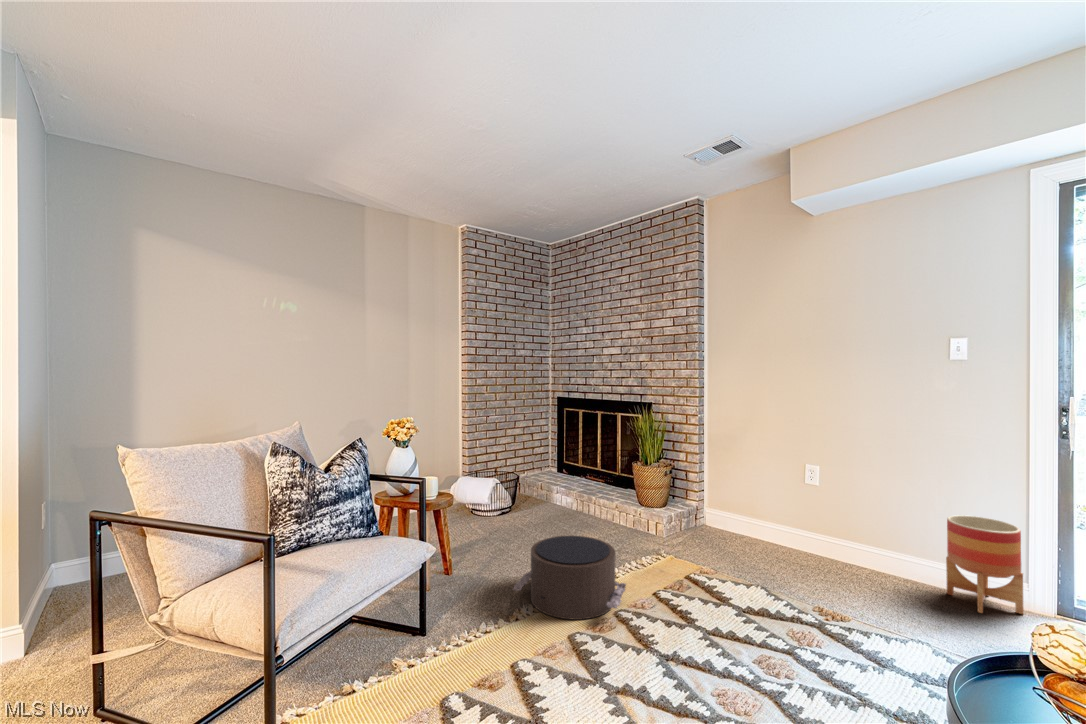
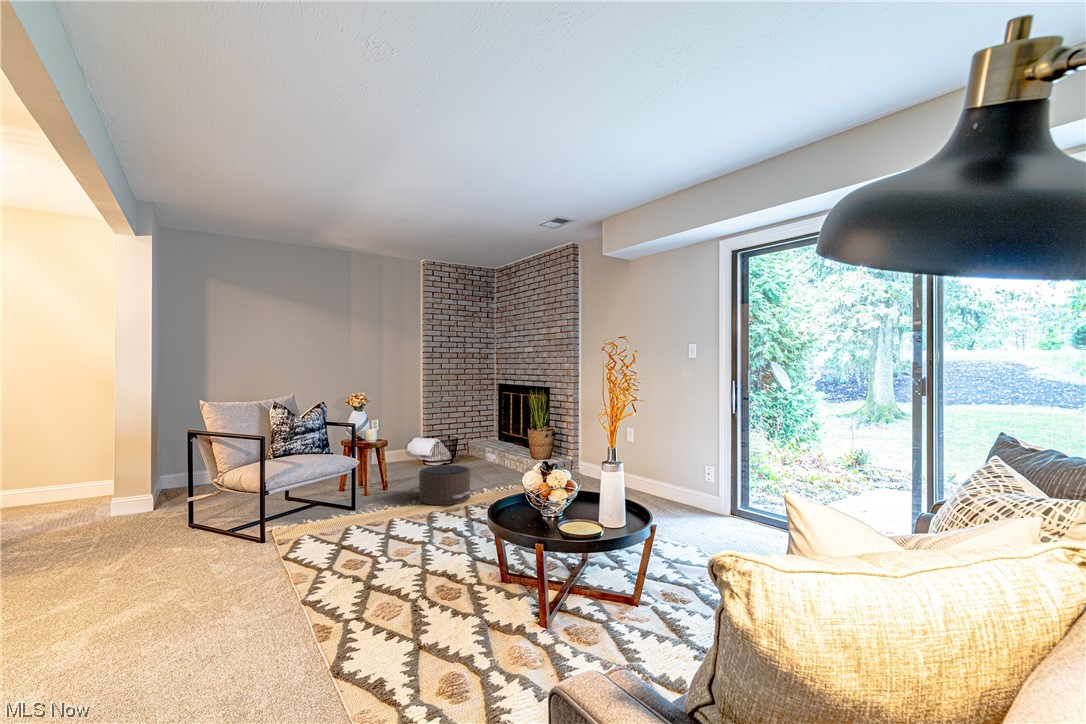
planter: present [946,515,1024,614] -> none [672,456,707,513]

